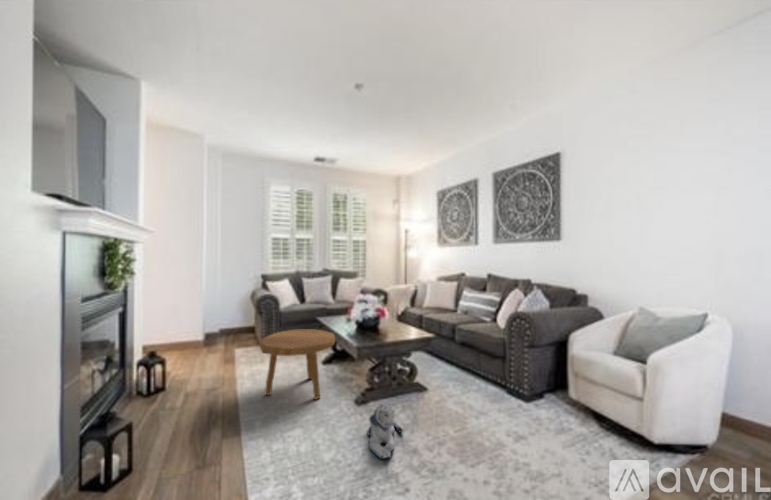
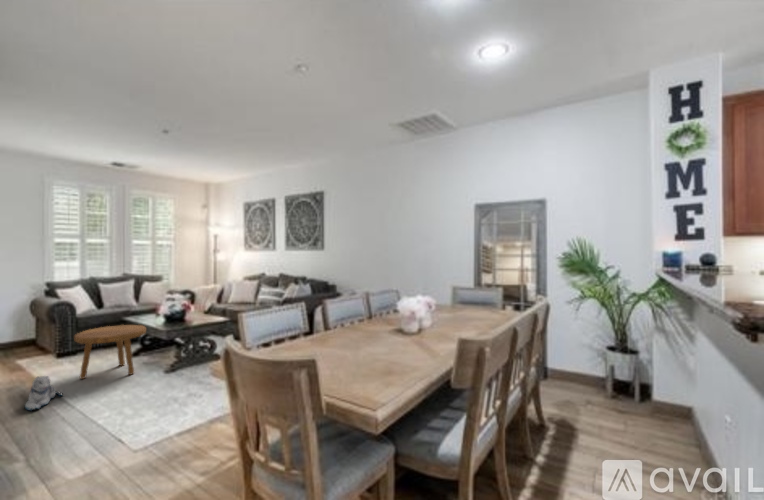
plush toy: present [367,404,403,459] -> present [25,376,62,410]

